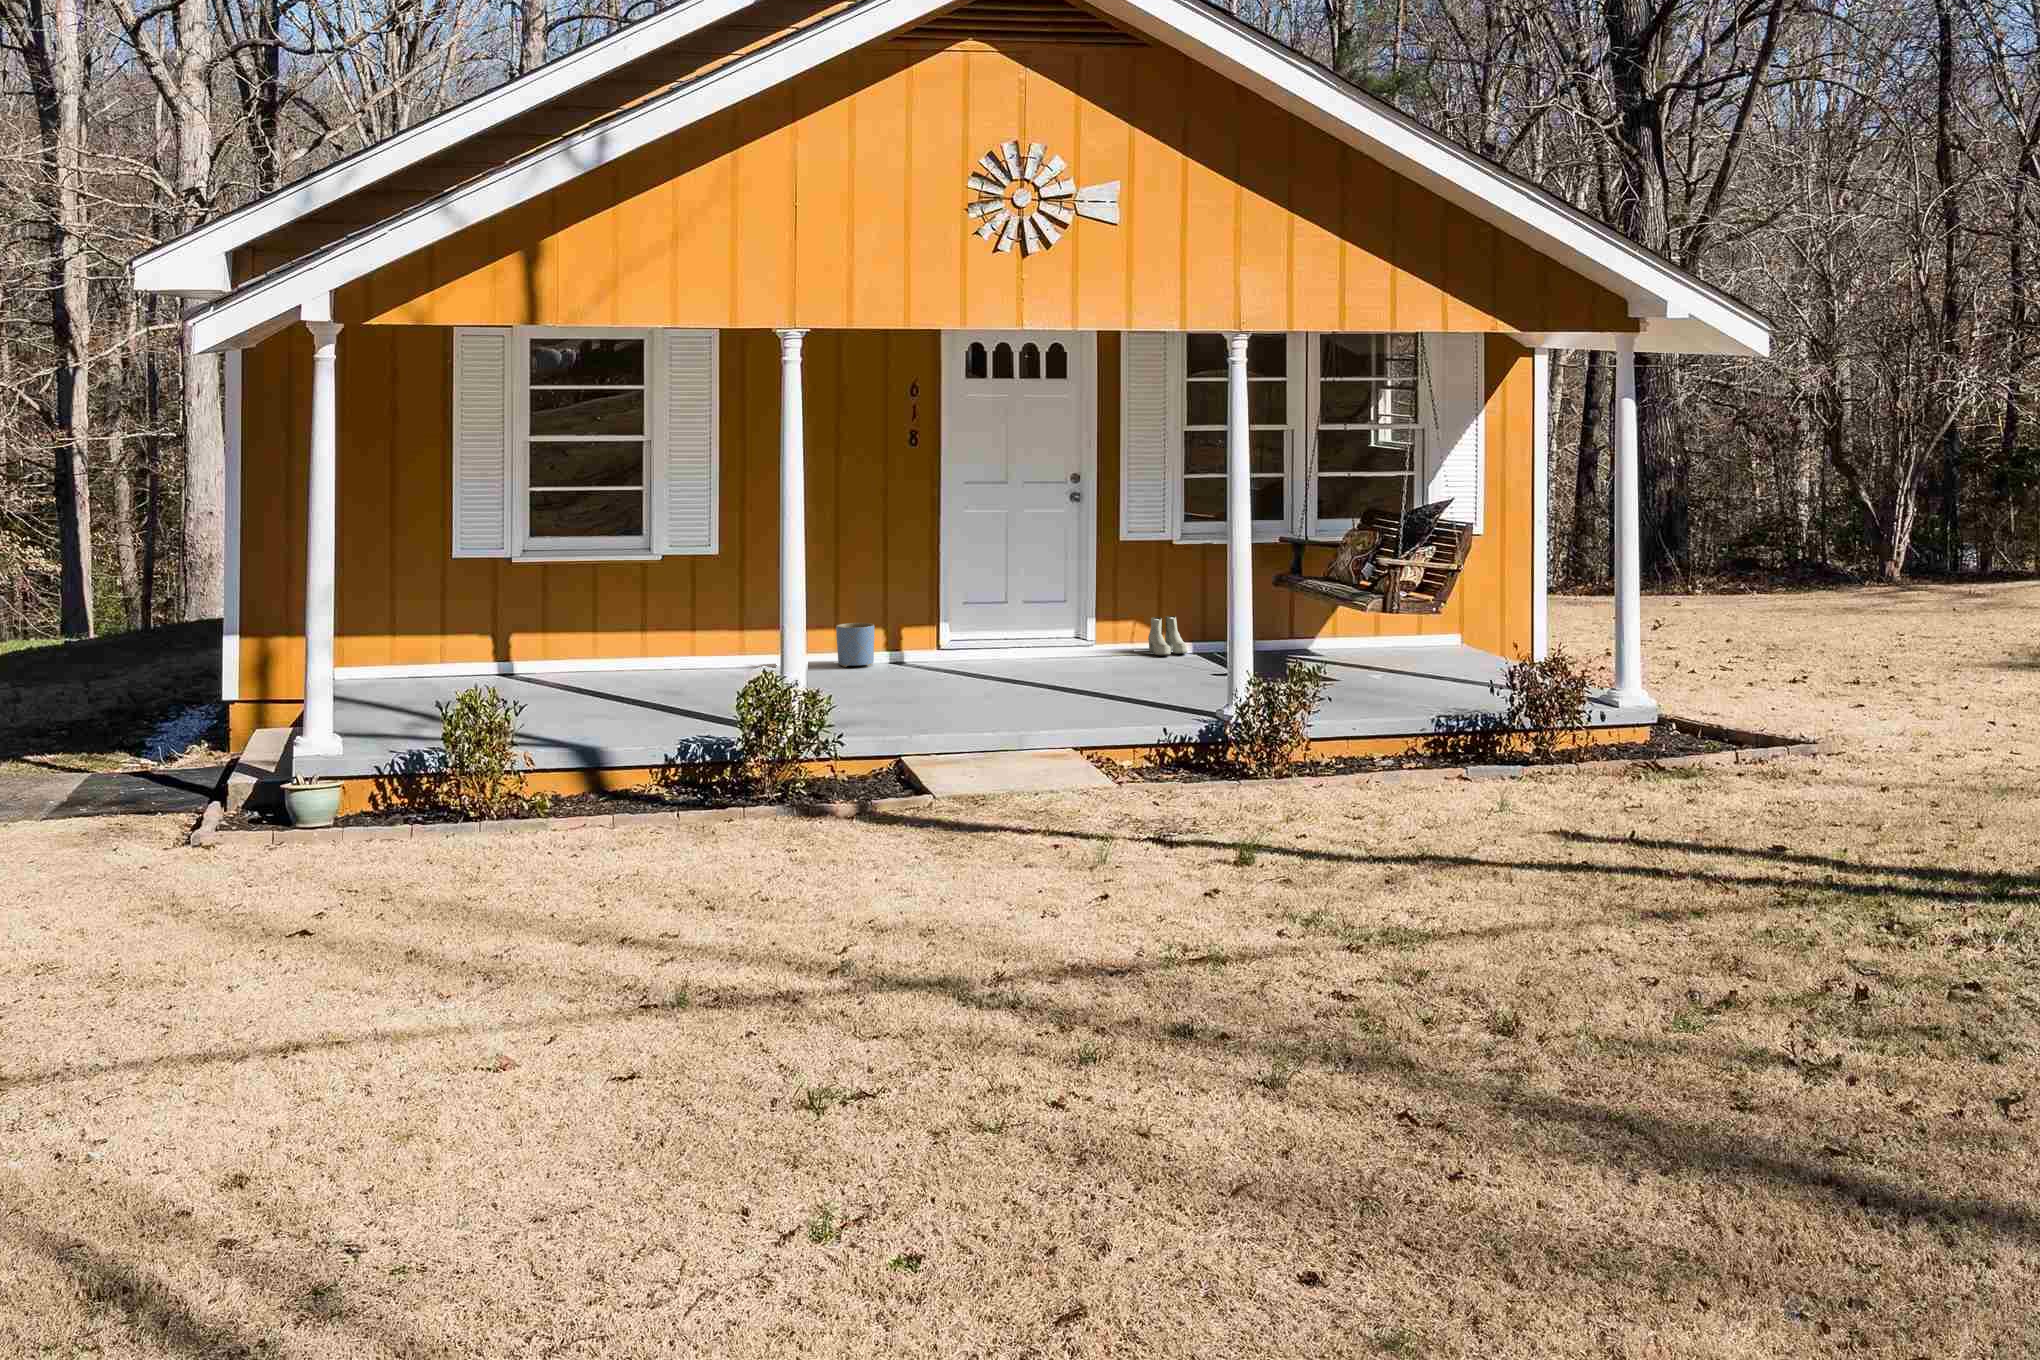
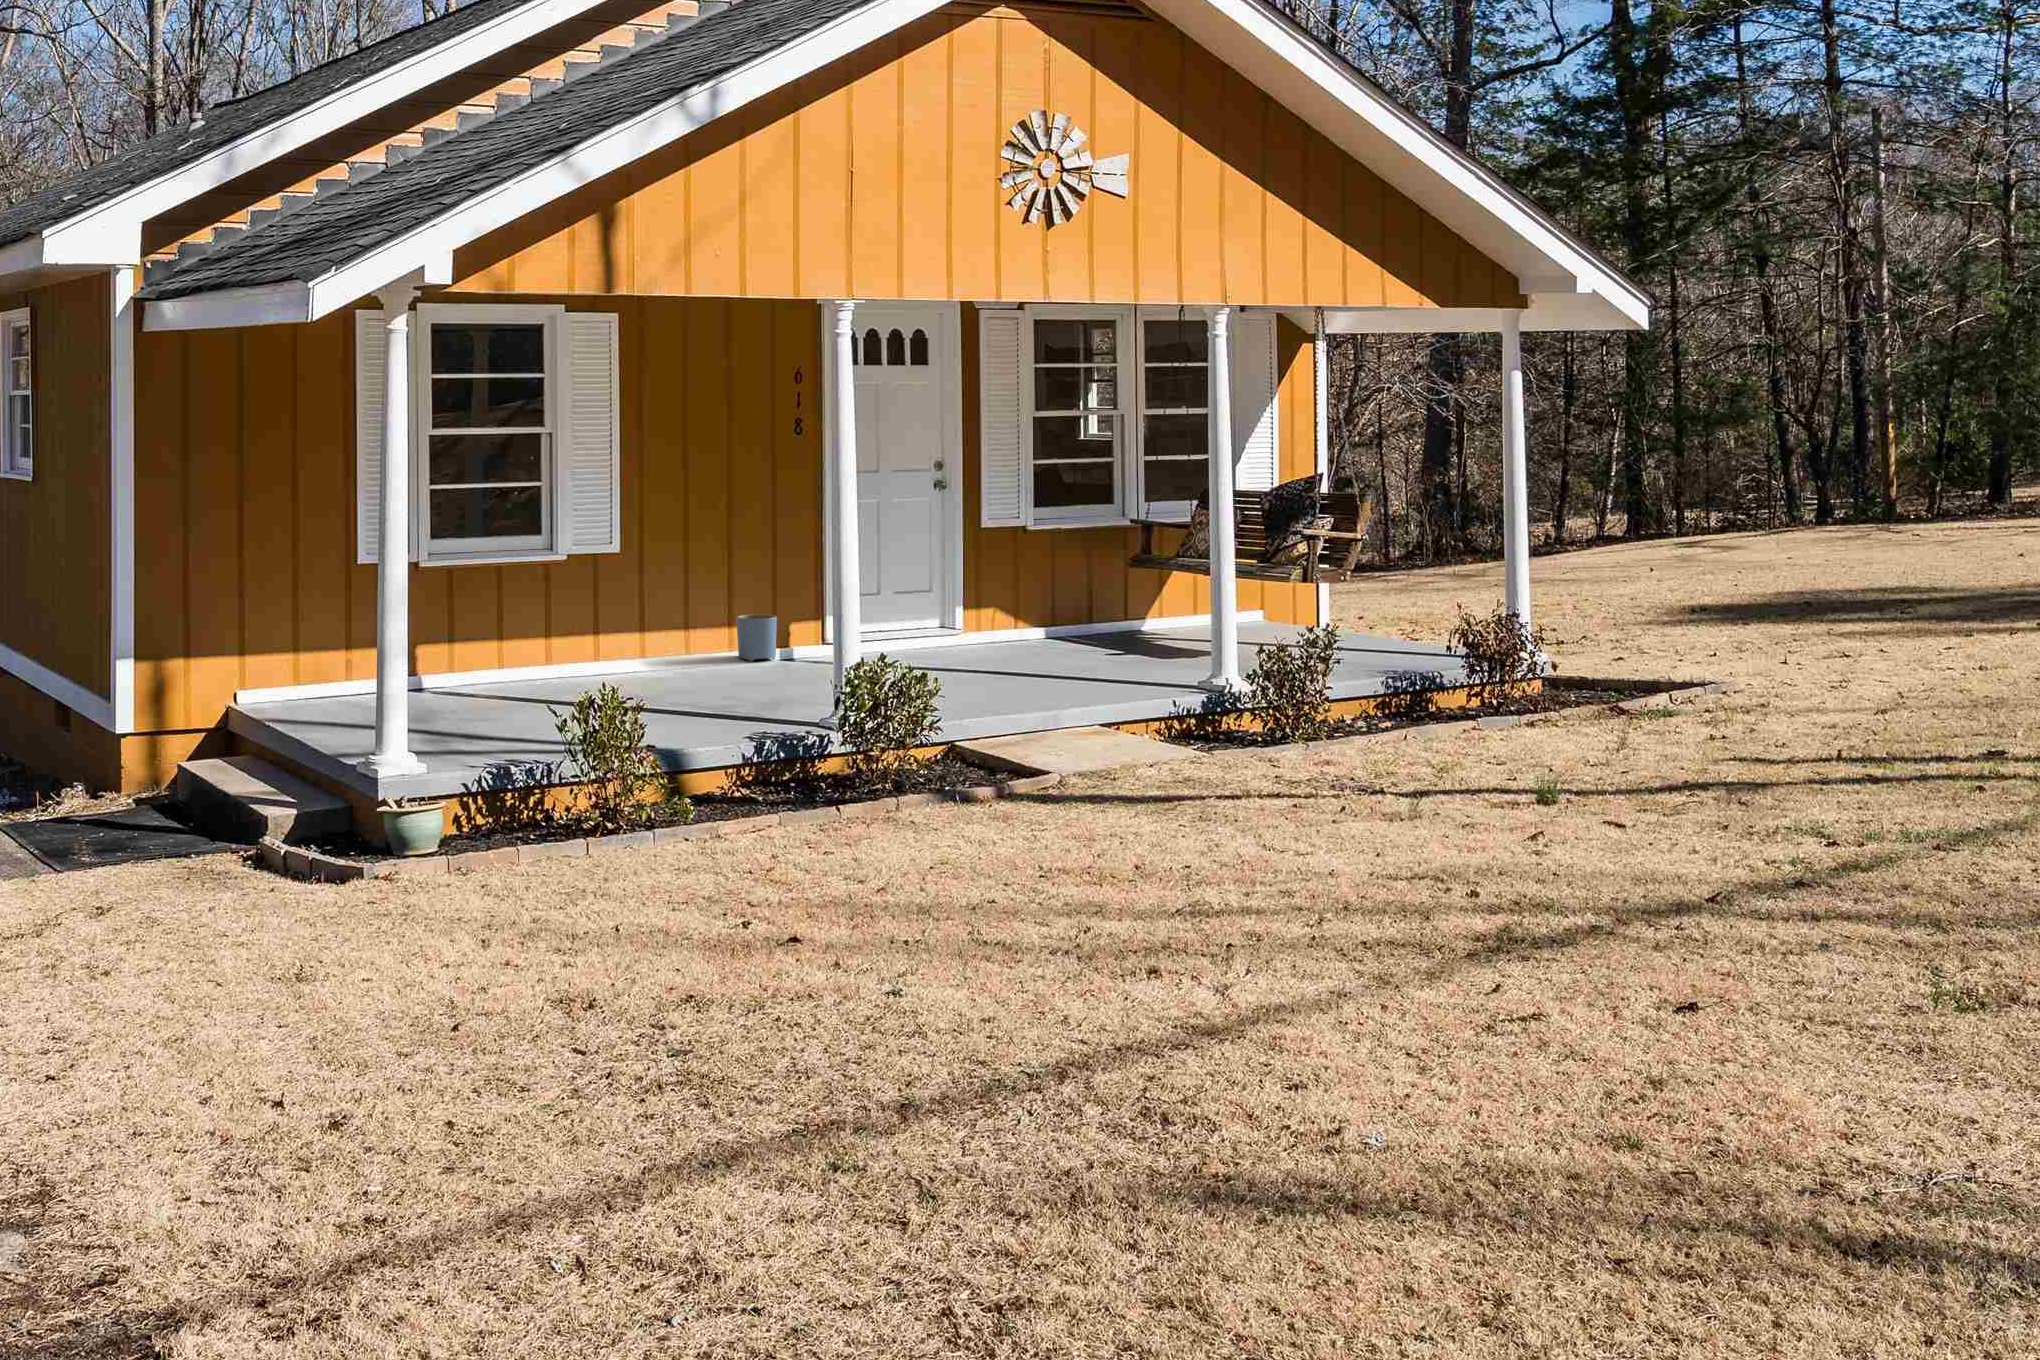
boots: present [1148,616,1188,655] -> none [1010,600,1054,639]

